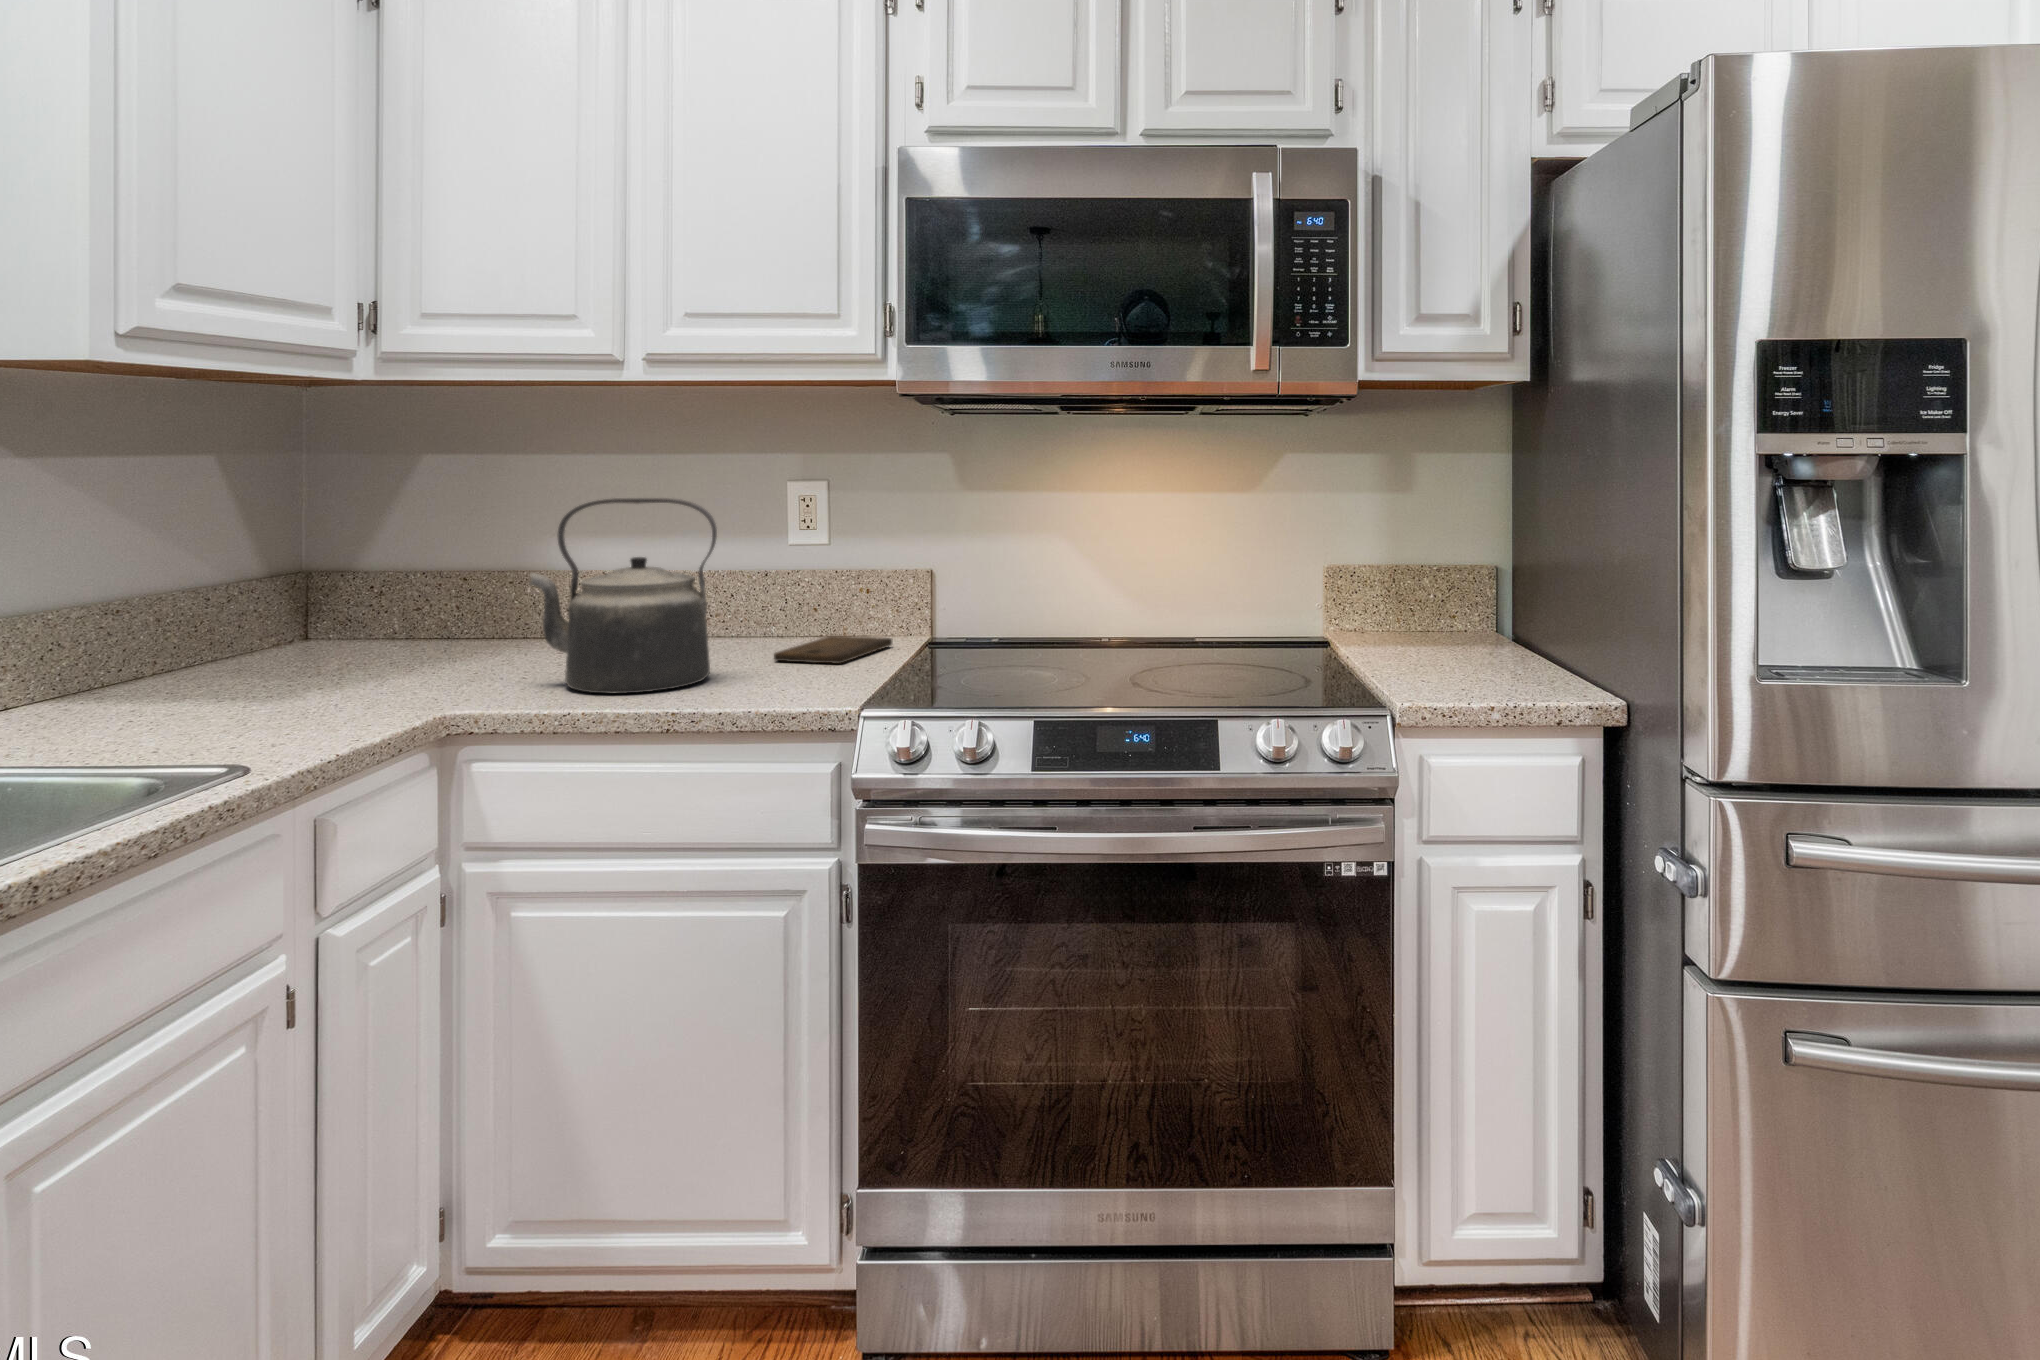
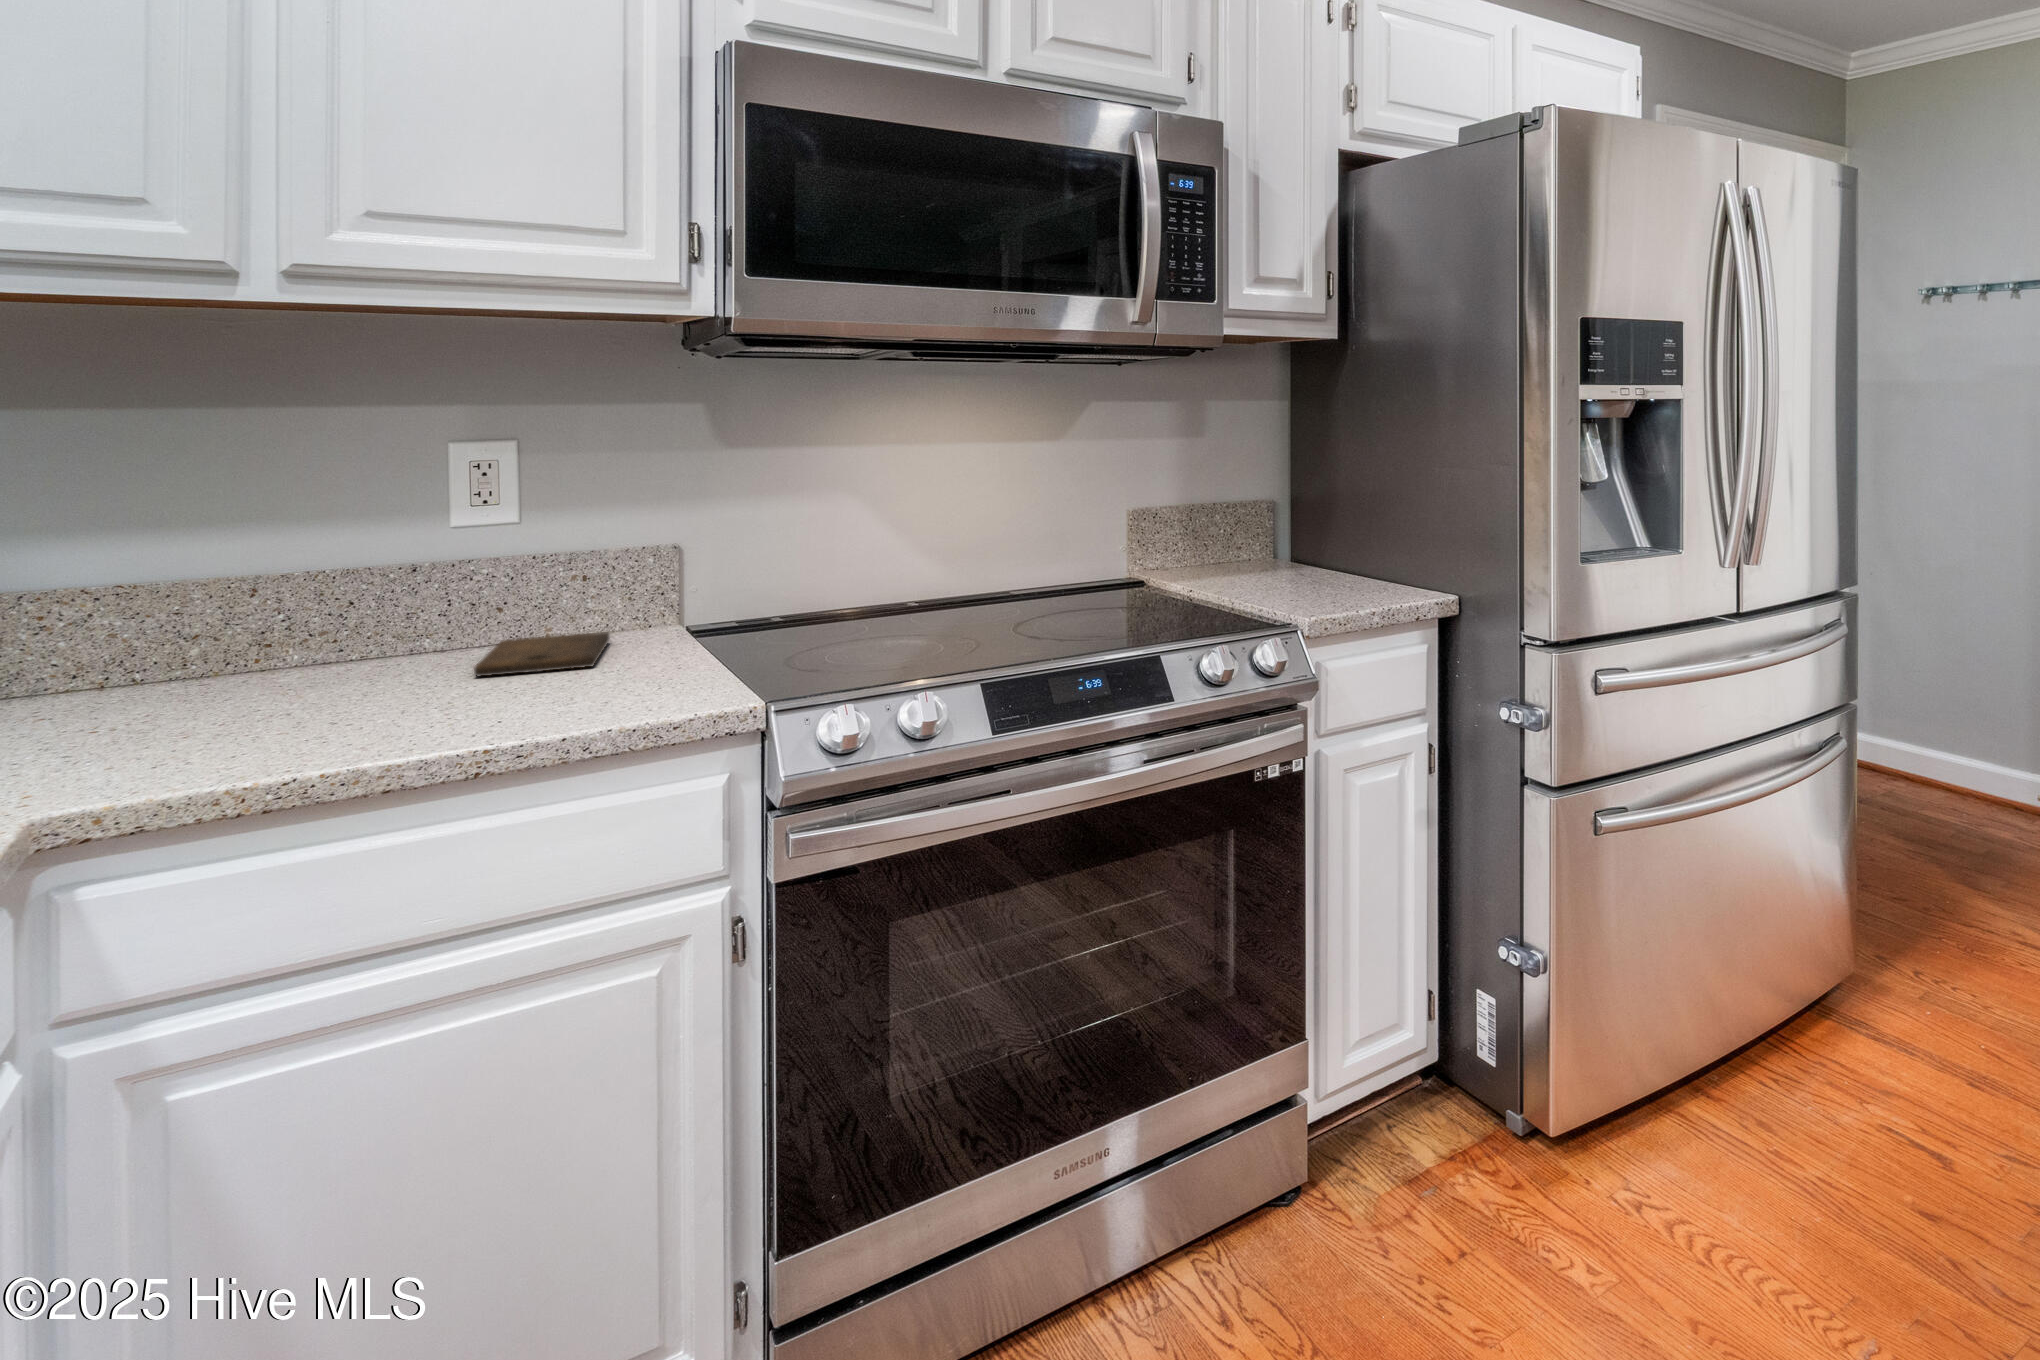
kettle: present [530,498,717,694] -> none [102,464,451,750]

